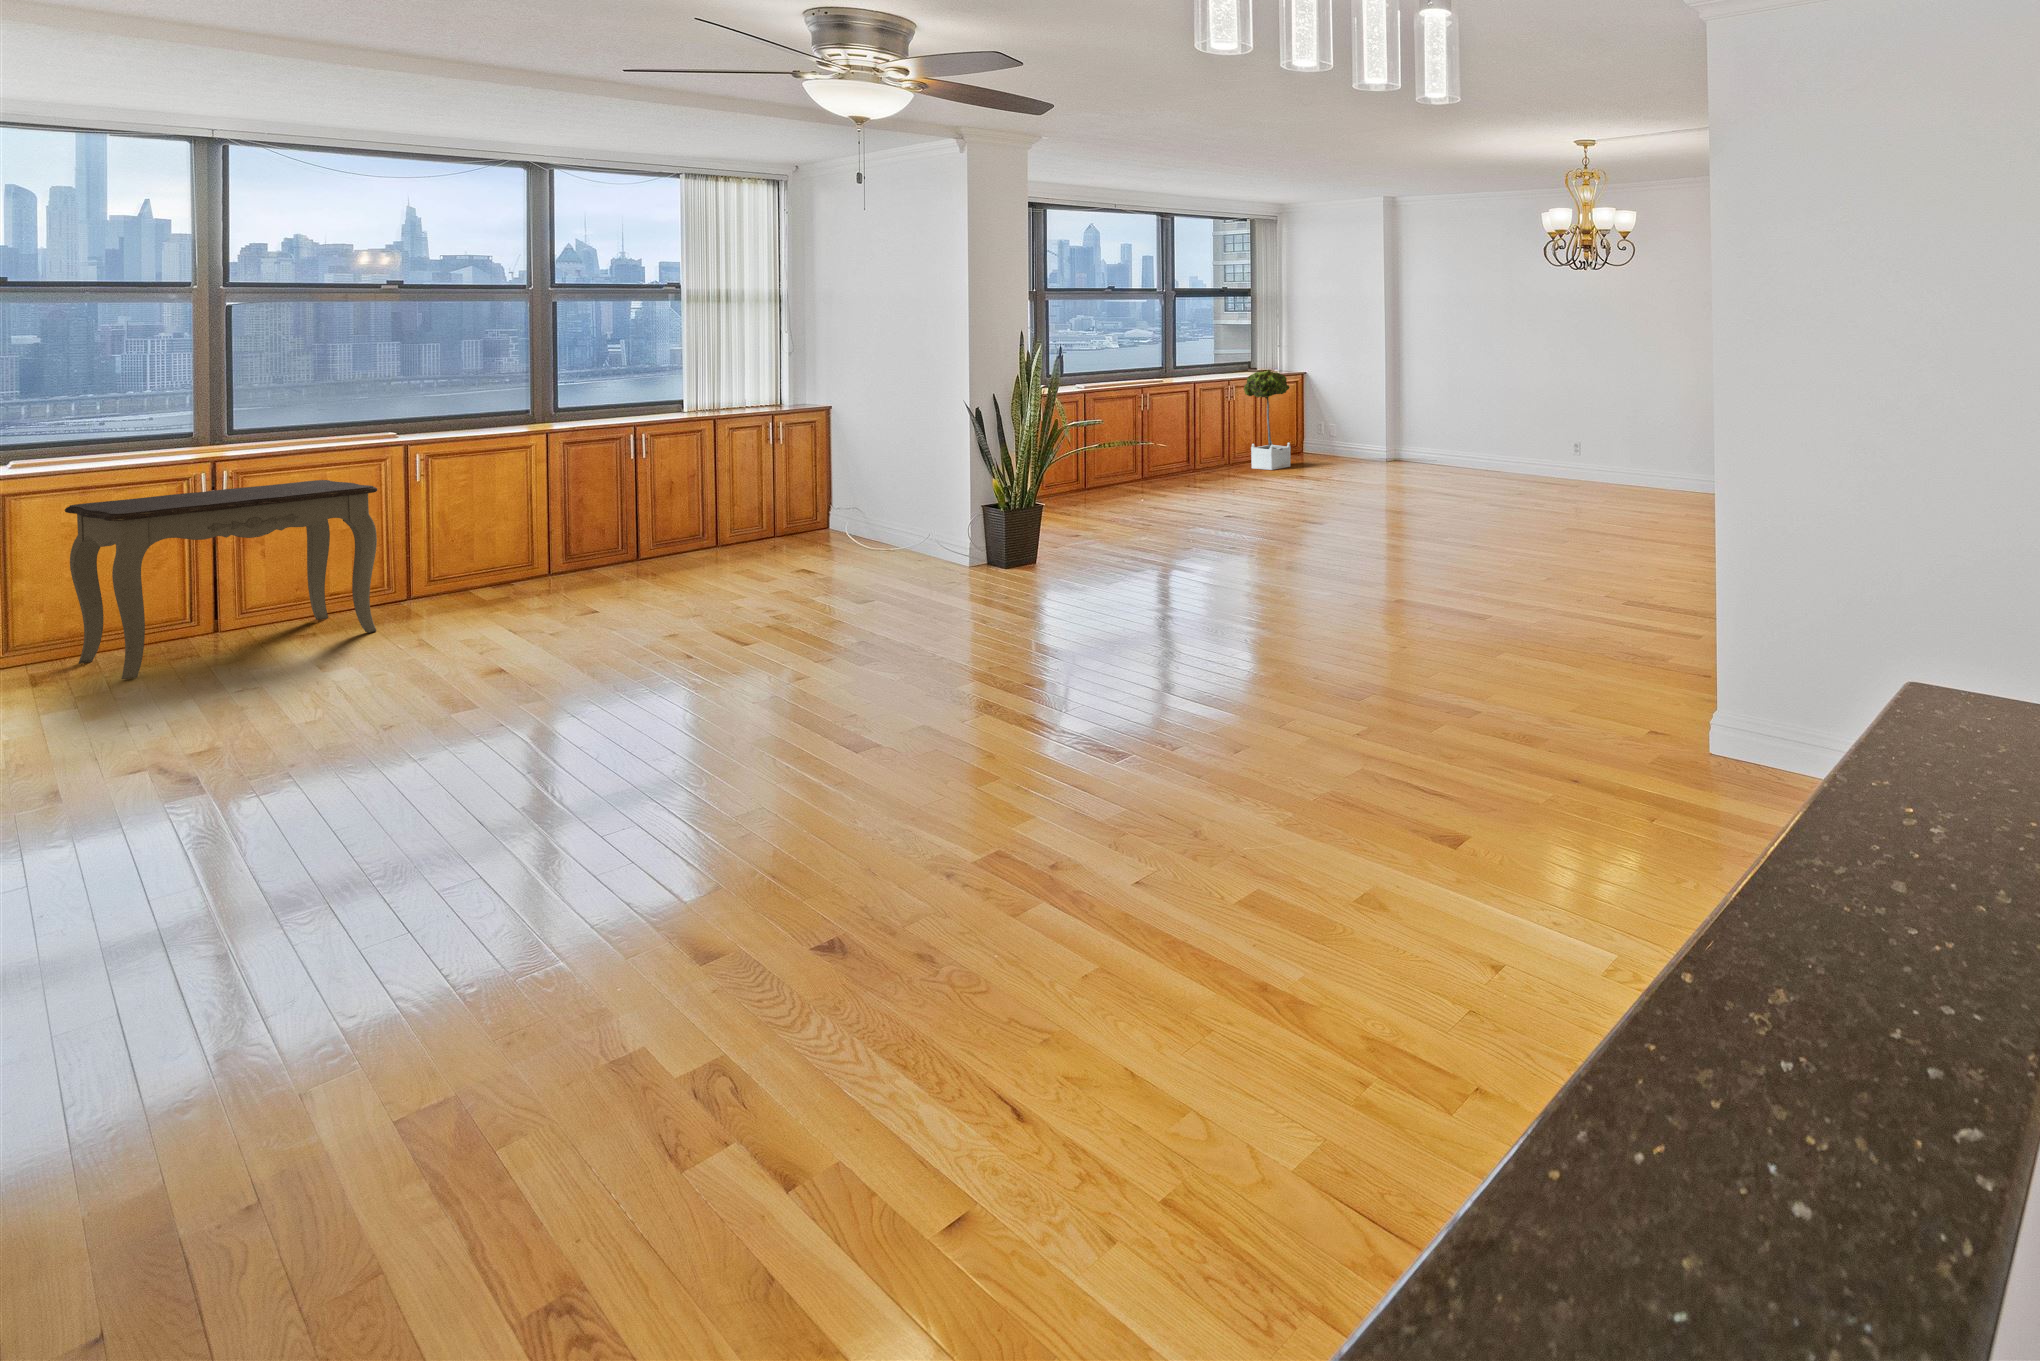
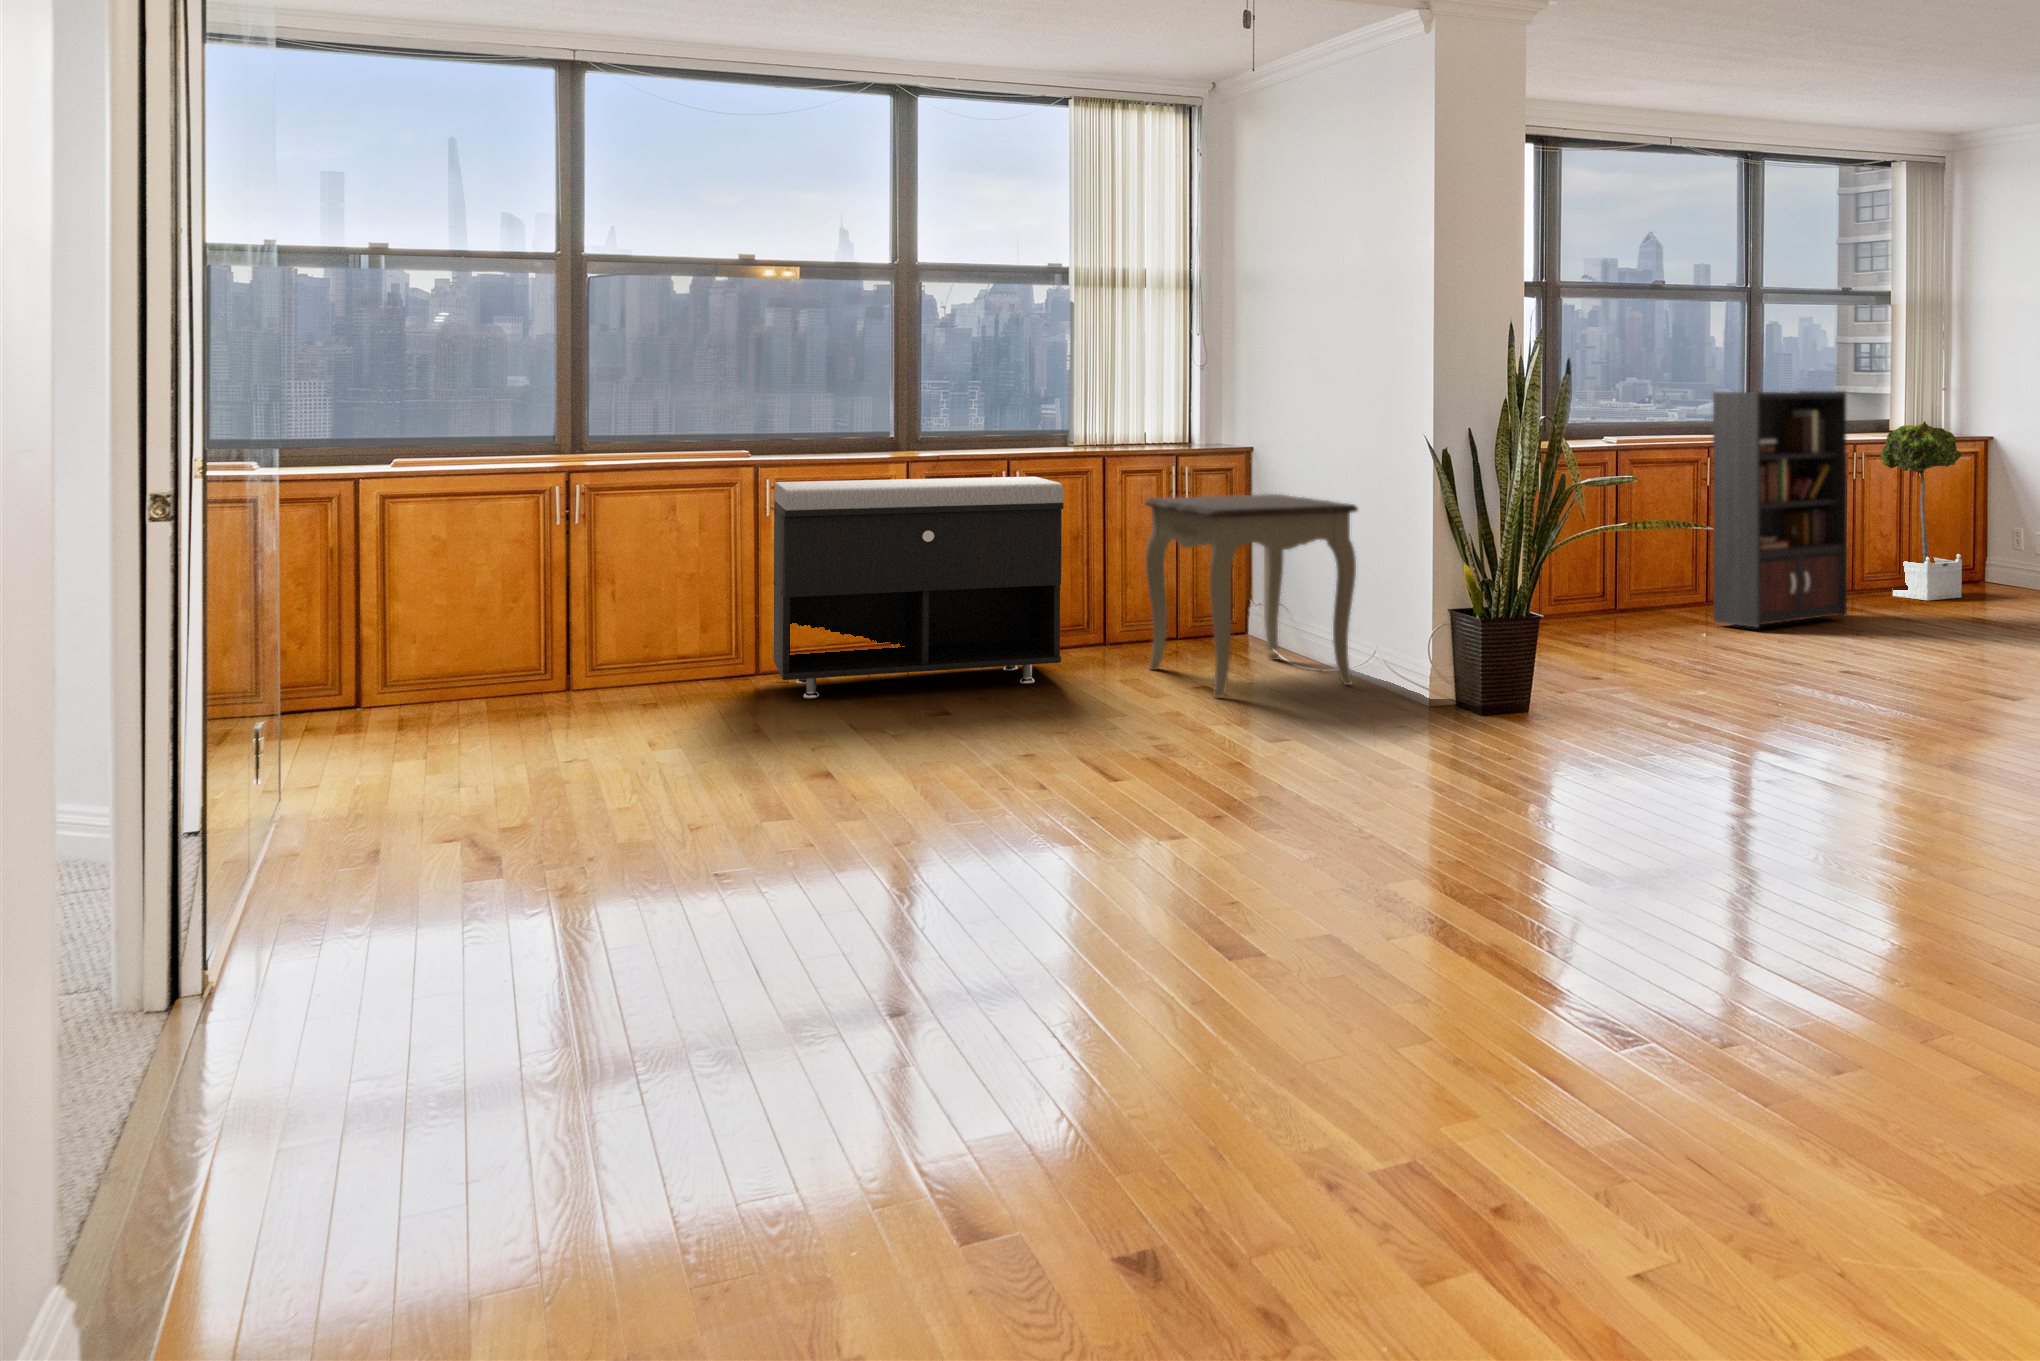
bookcase: none [1144,356,1226,496] -> present [1713,391,1847,627]
storage bench: none [424,437,688,610] -> present [774,477,1063,698]
side table: present [65,480,377,679] -> present [1145,494,1358,697]

